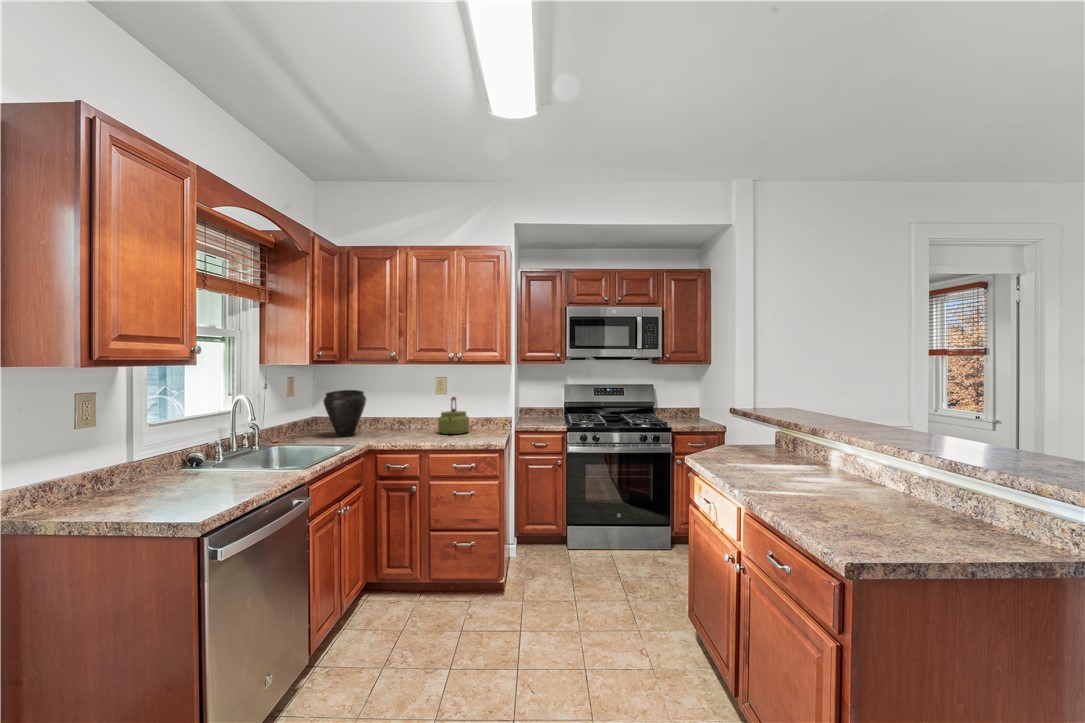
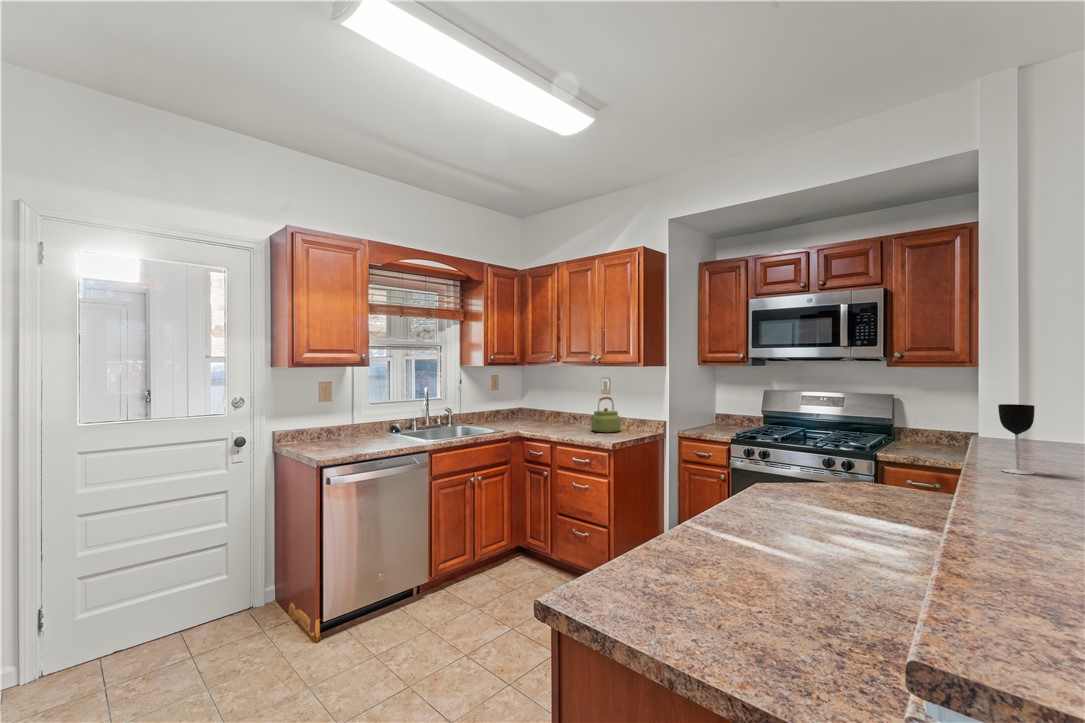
wine glass: none [839,385,858,425] -> present [998,404,1035,474]
vase: present [323,390,366,436] -> none [512,387,544,425]

